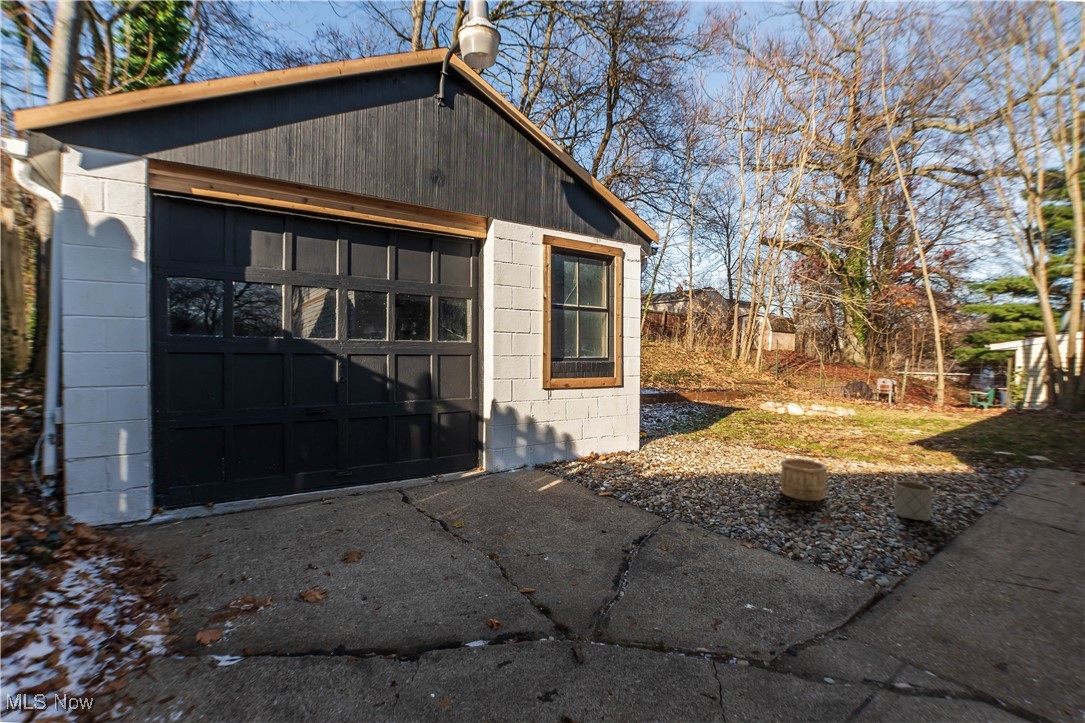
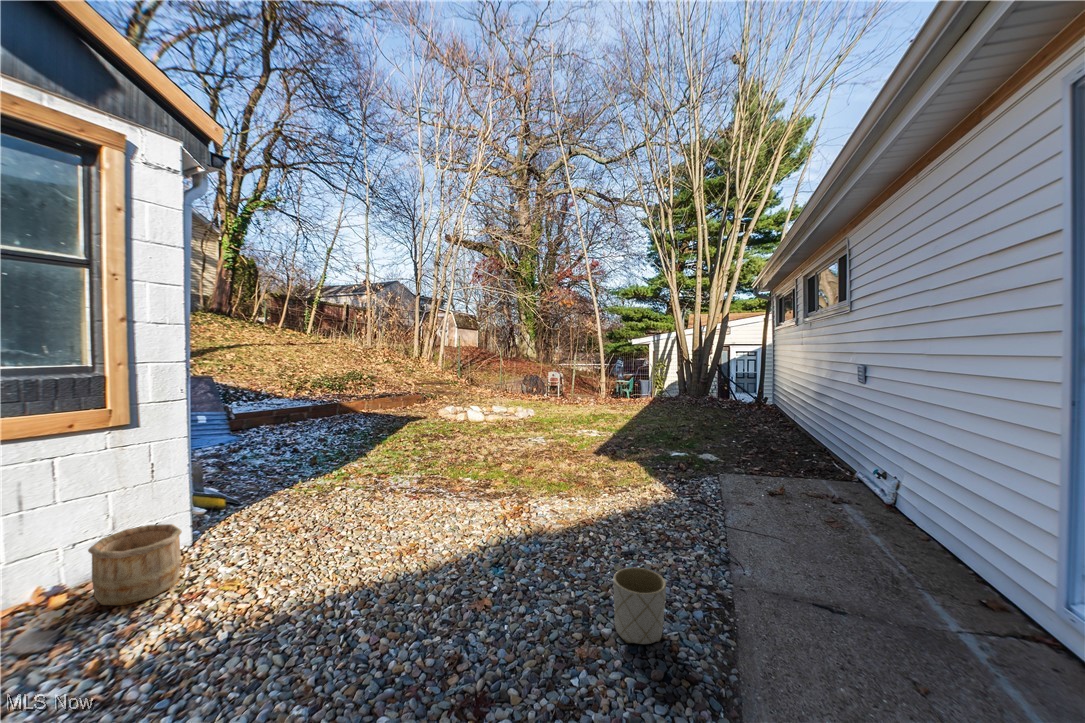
wooden bucket: present [781,459,828,501] -> present [88,524,182,605]

